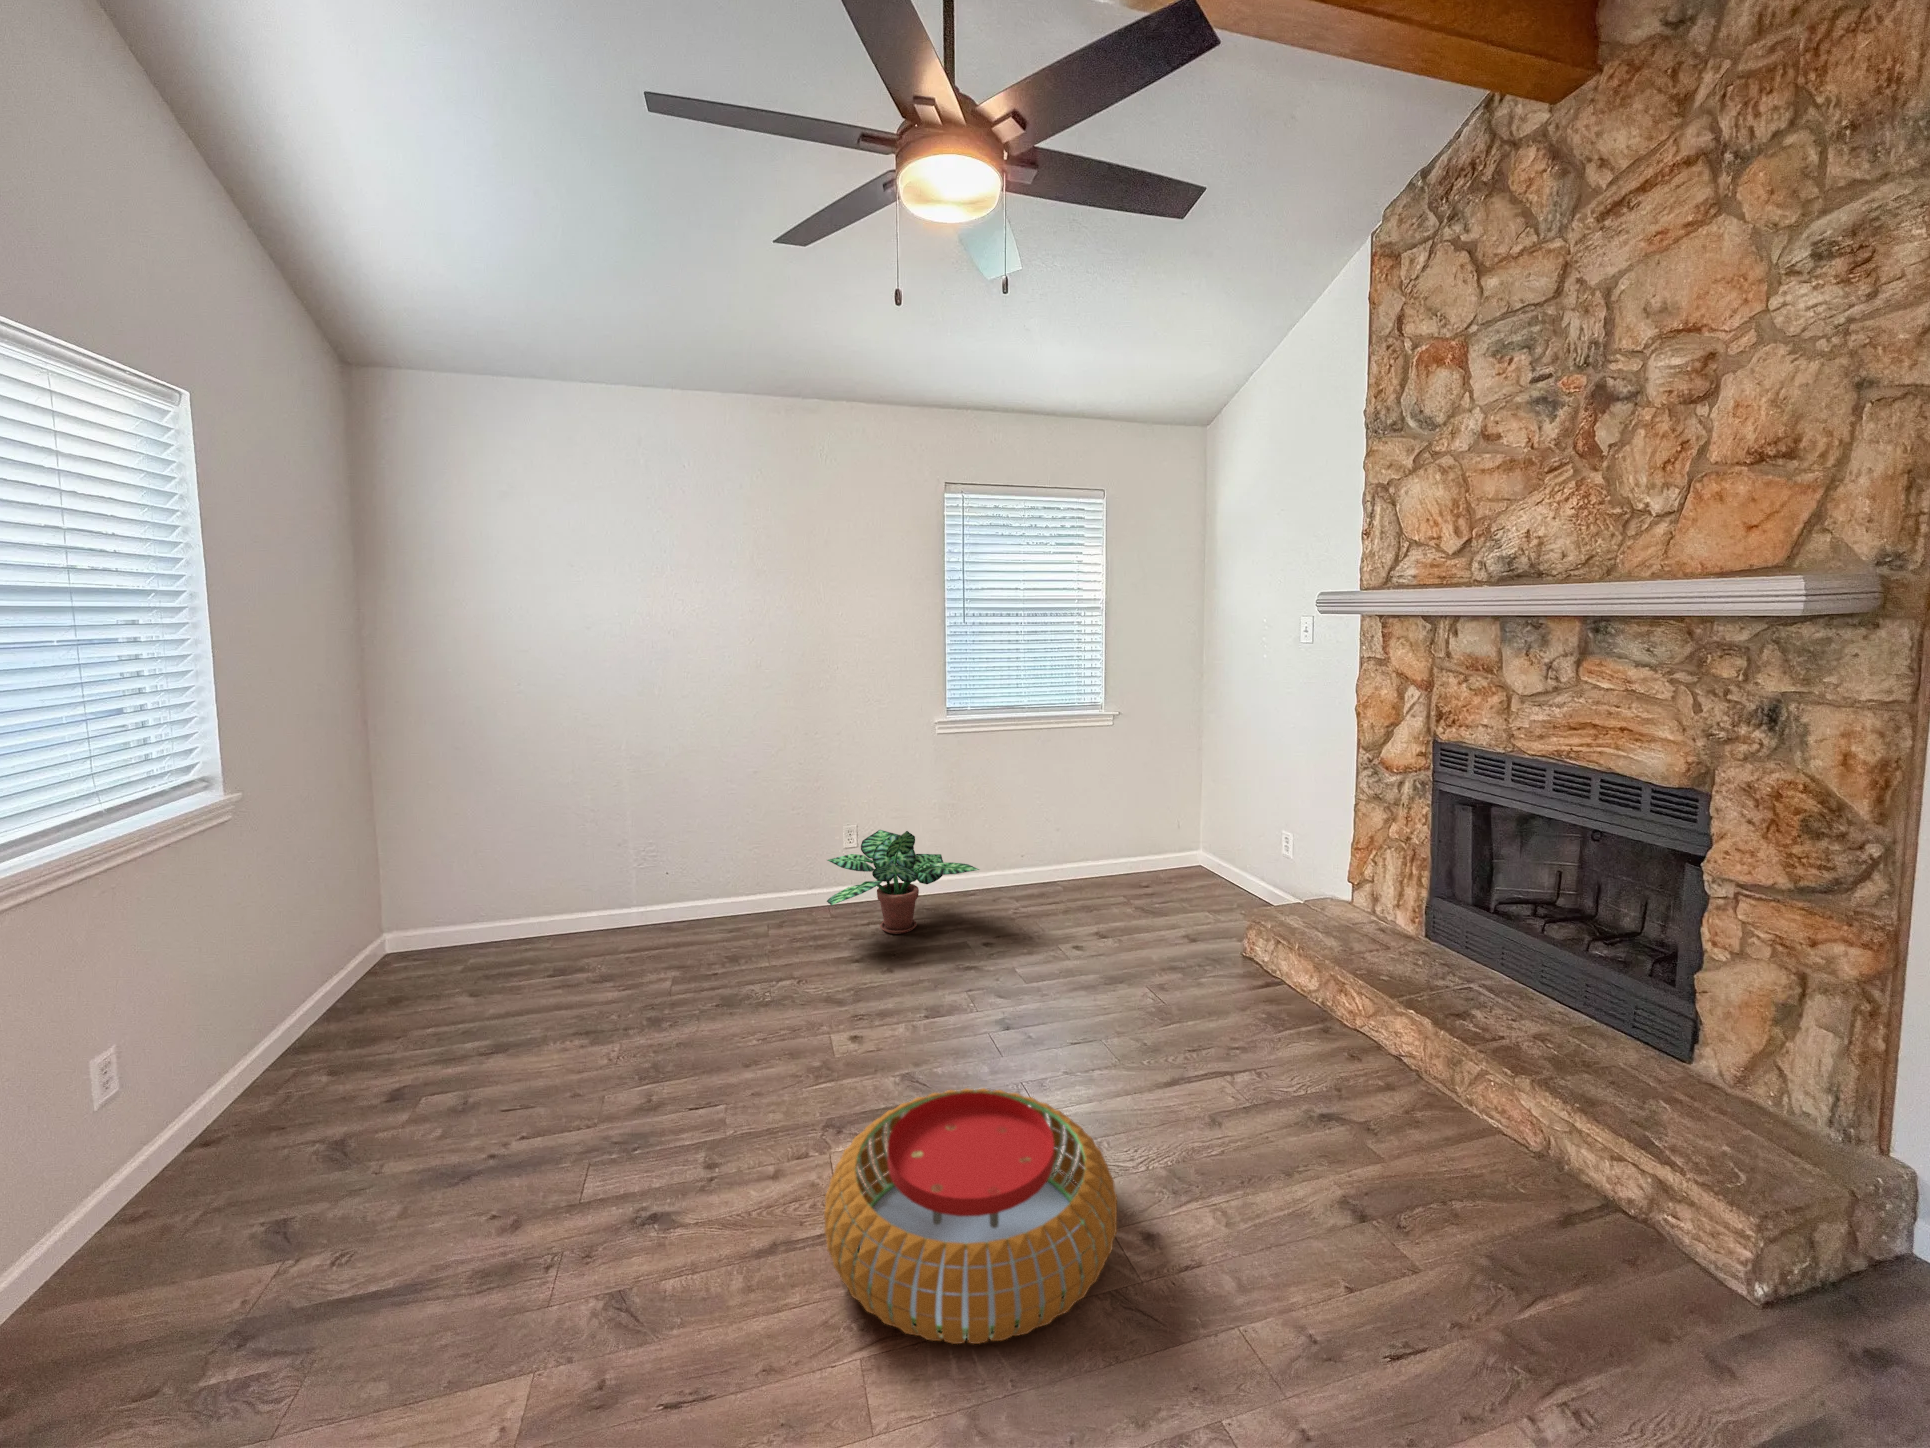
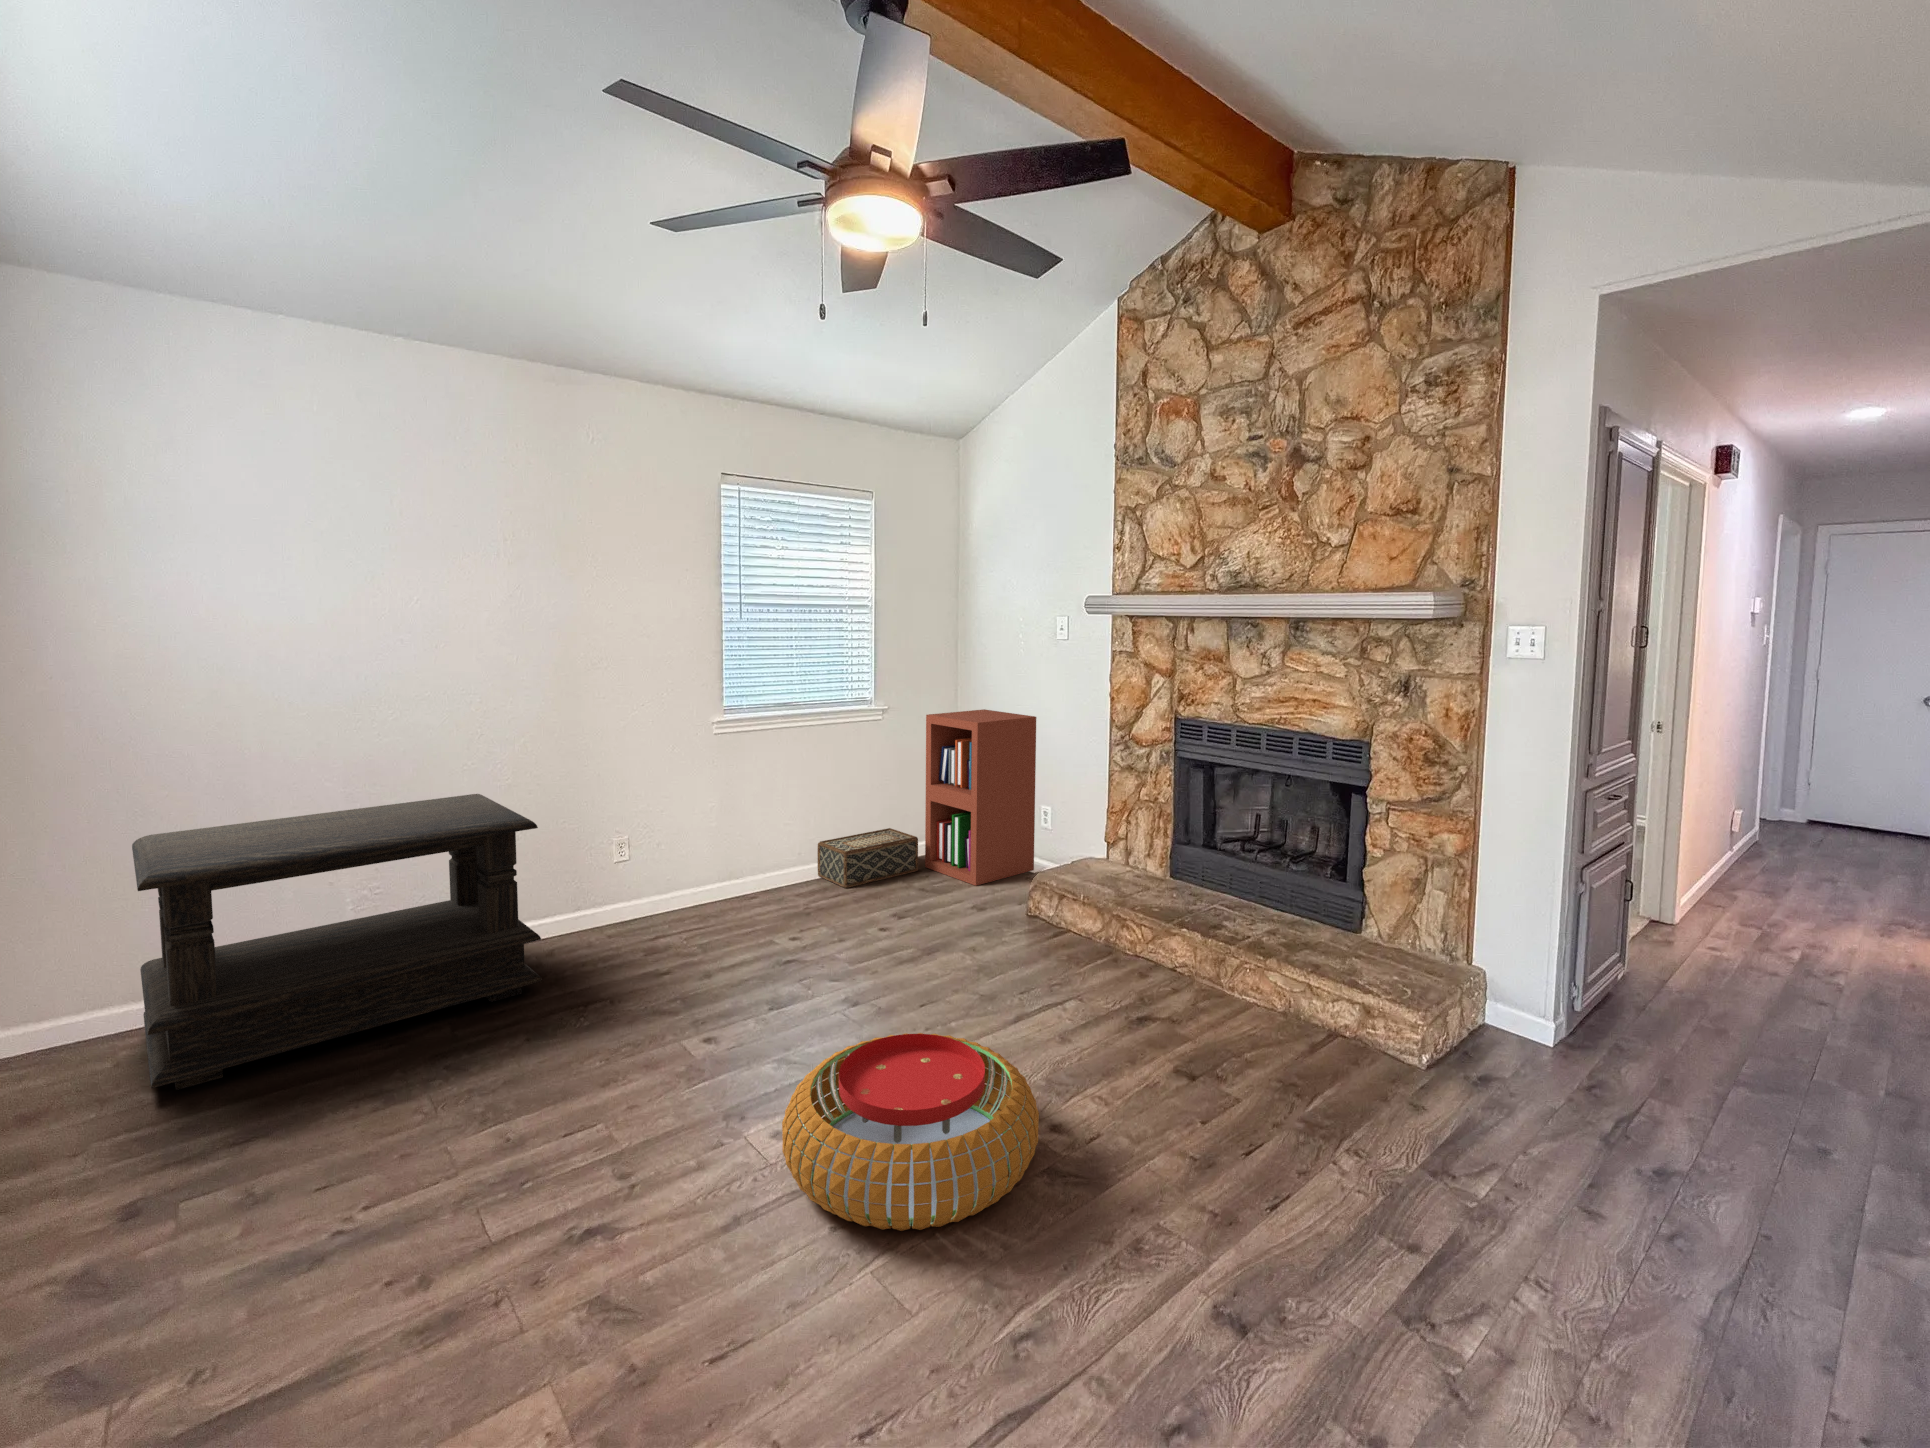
bookshelf: none [1153,719,1278,914] -> present [925,709,1036,886]
coffee table: none [428,782,743,1011] -> present [132,794,542,1090]
potted plant: present [827,830,979,934] -> none [616,829,784,937]
woven basket: none [1039,841,1143,900] -> present [817,828,918,888]

